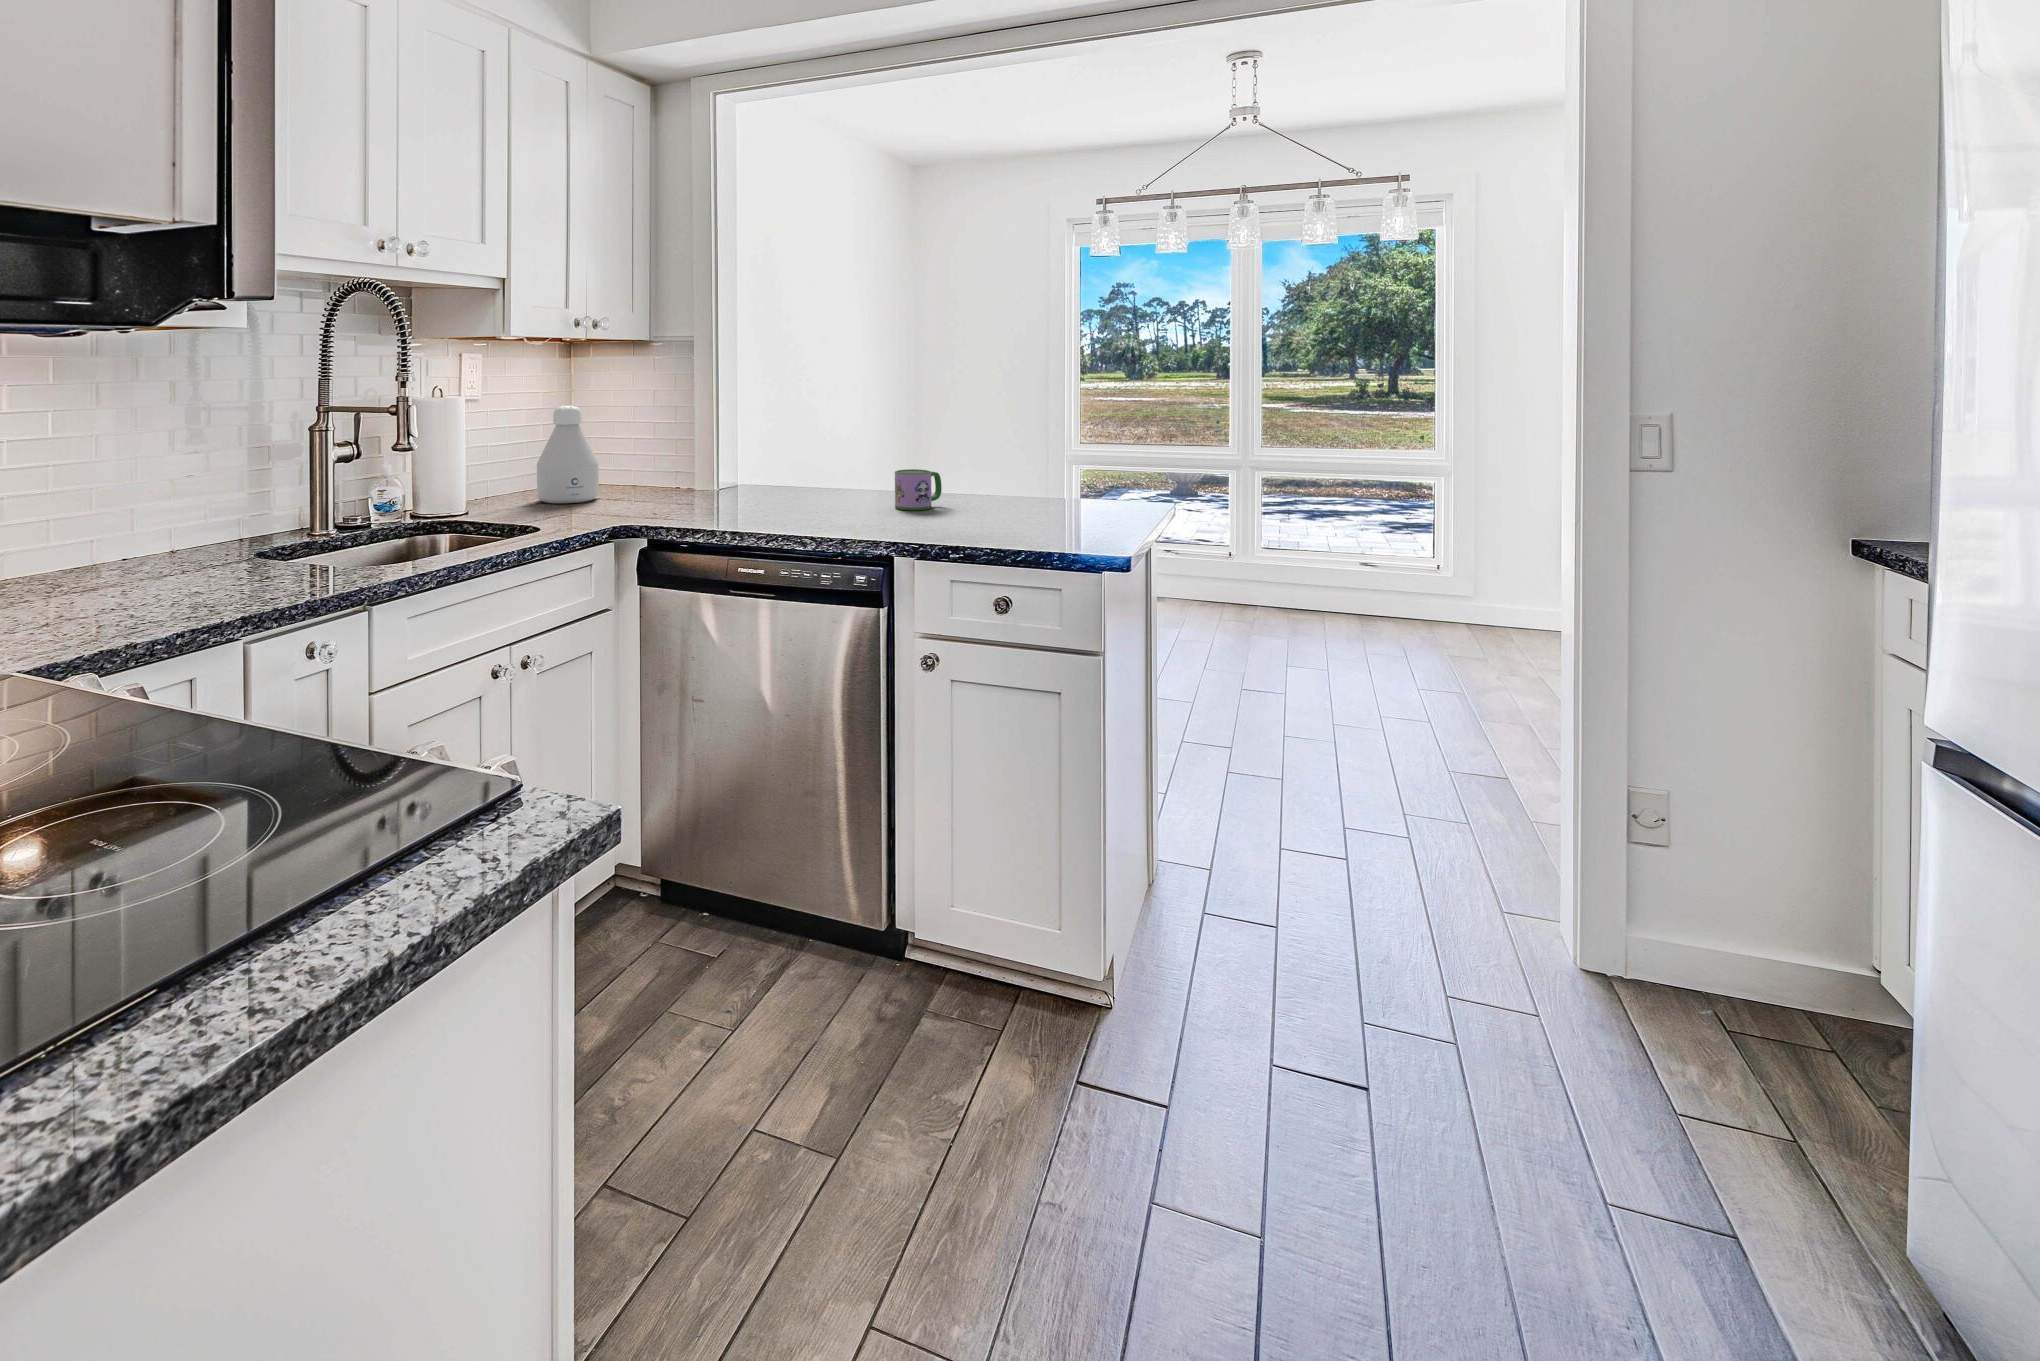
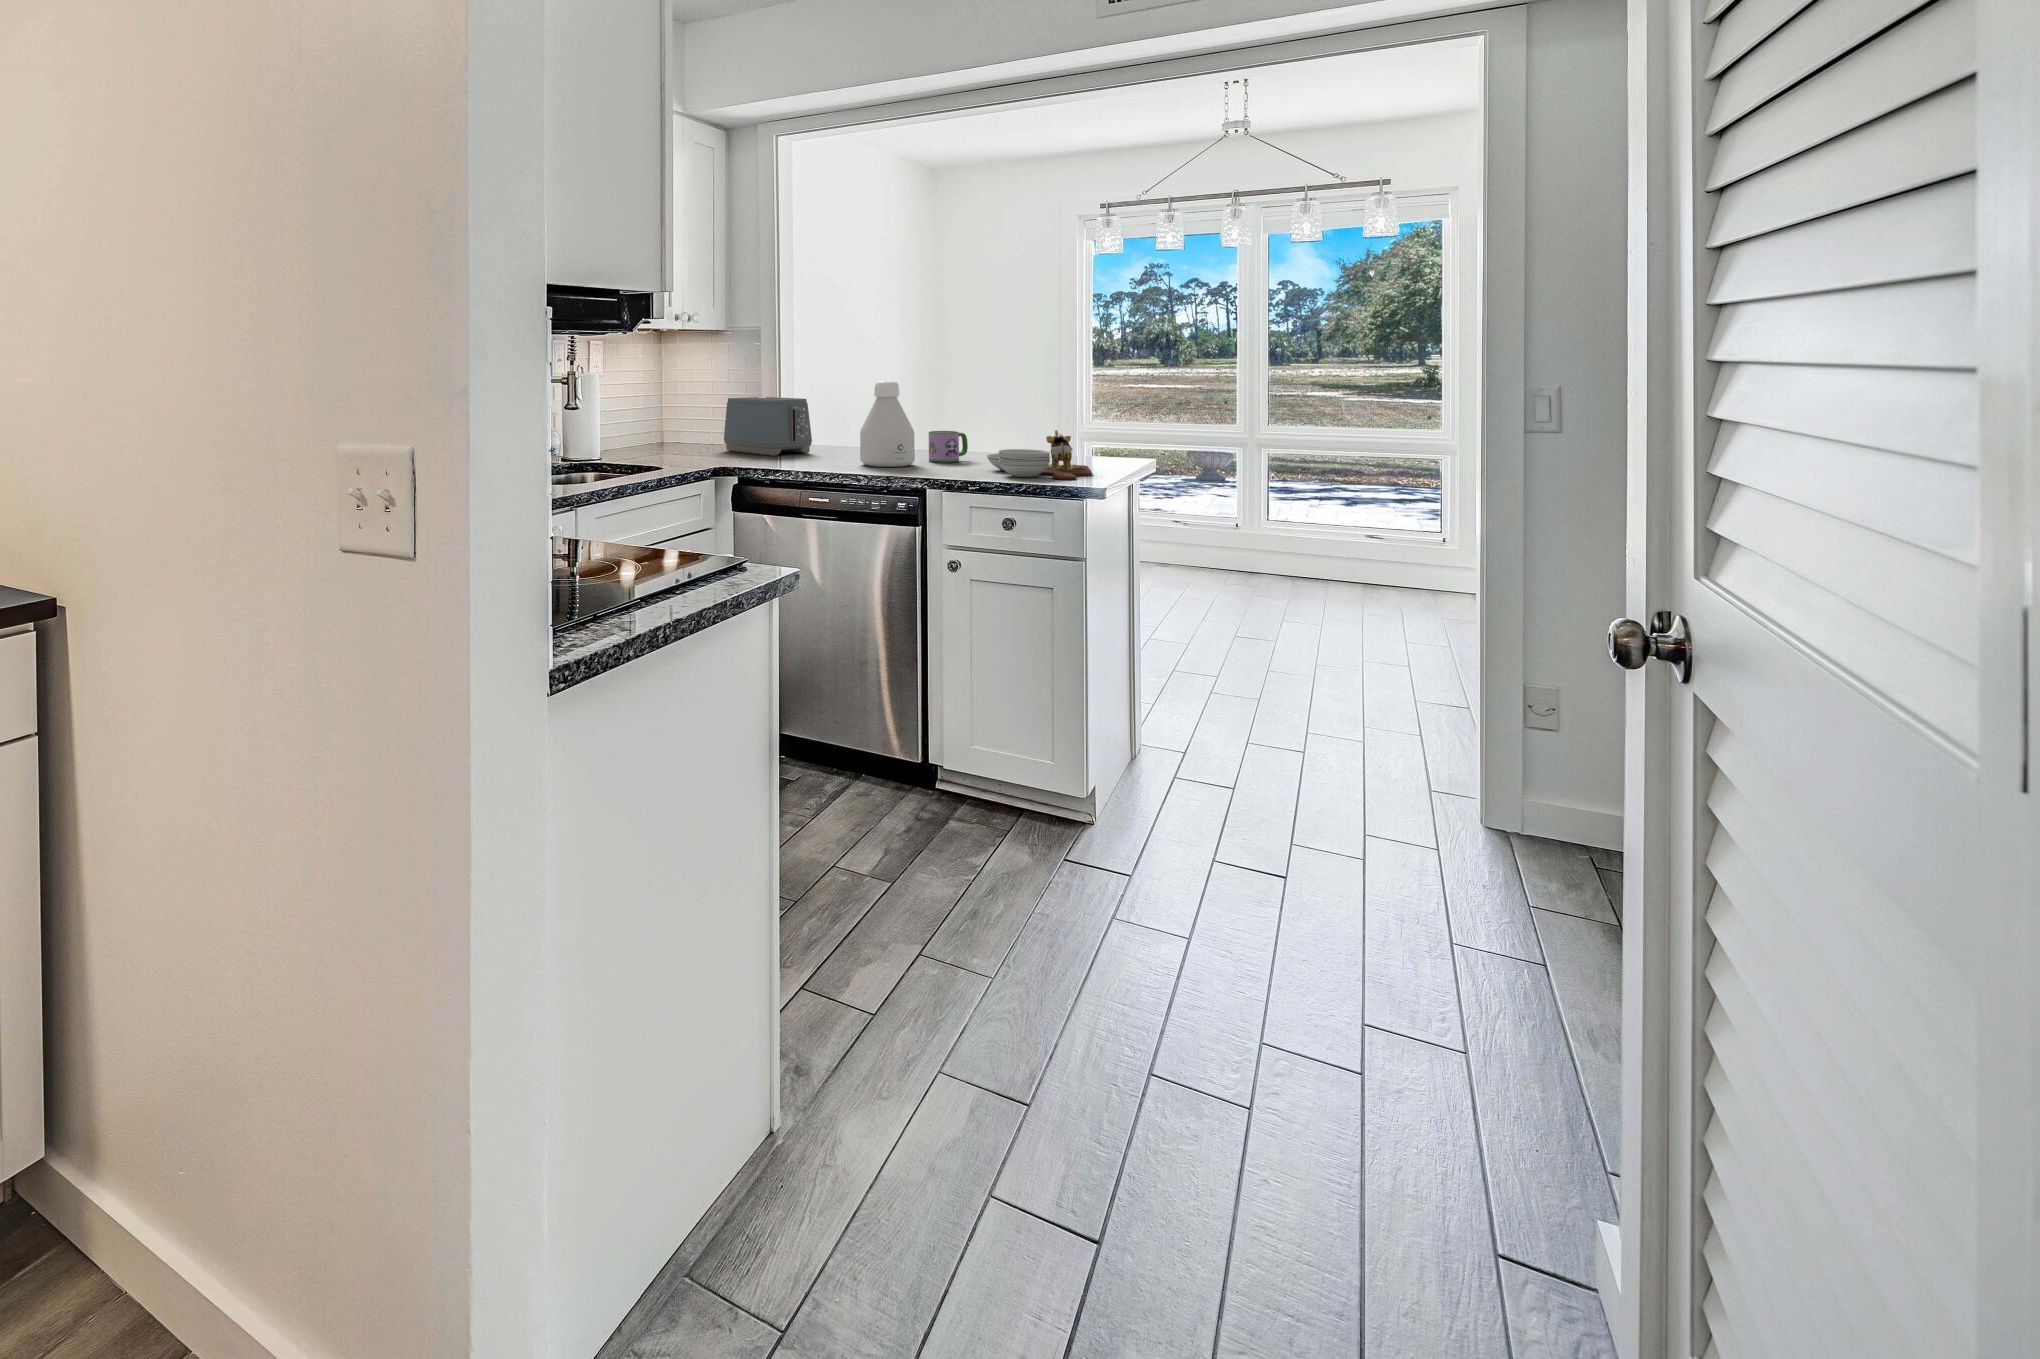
bottle: present [537,406,599,504] -> present [860,381,915,467]
toaster: none [647,425,754,501] -> present [724,397,812,456]
cutting board: none [967,472,1098,541] -> present [987,430,1092,480]

